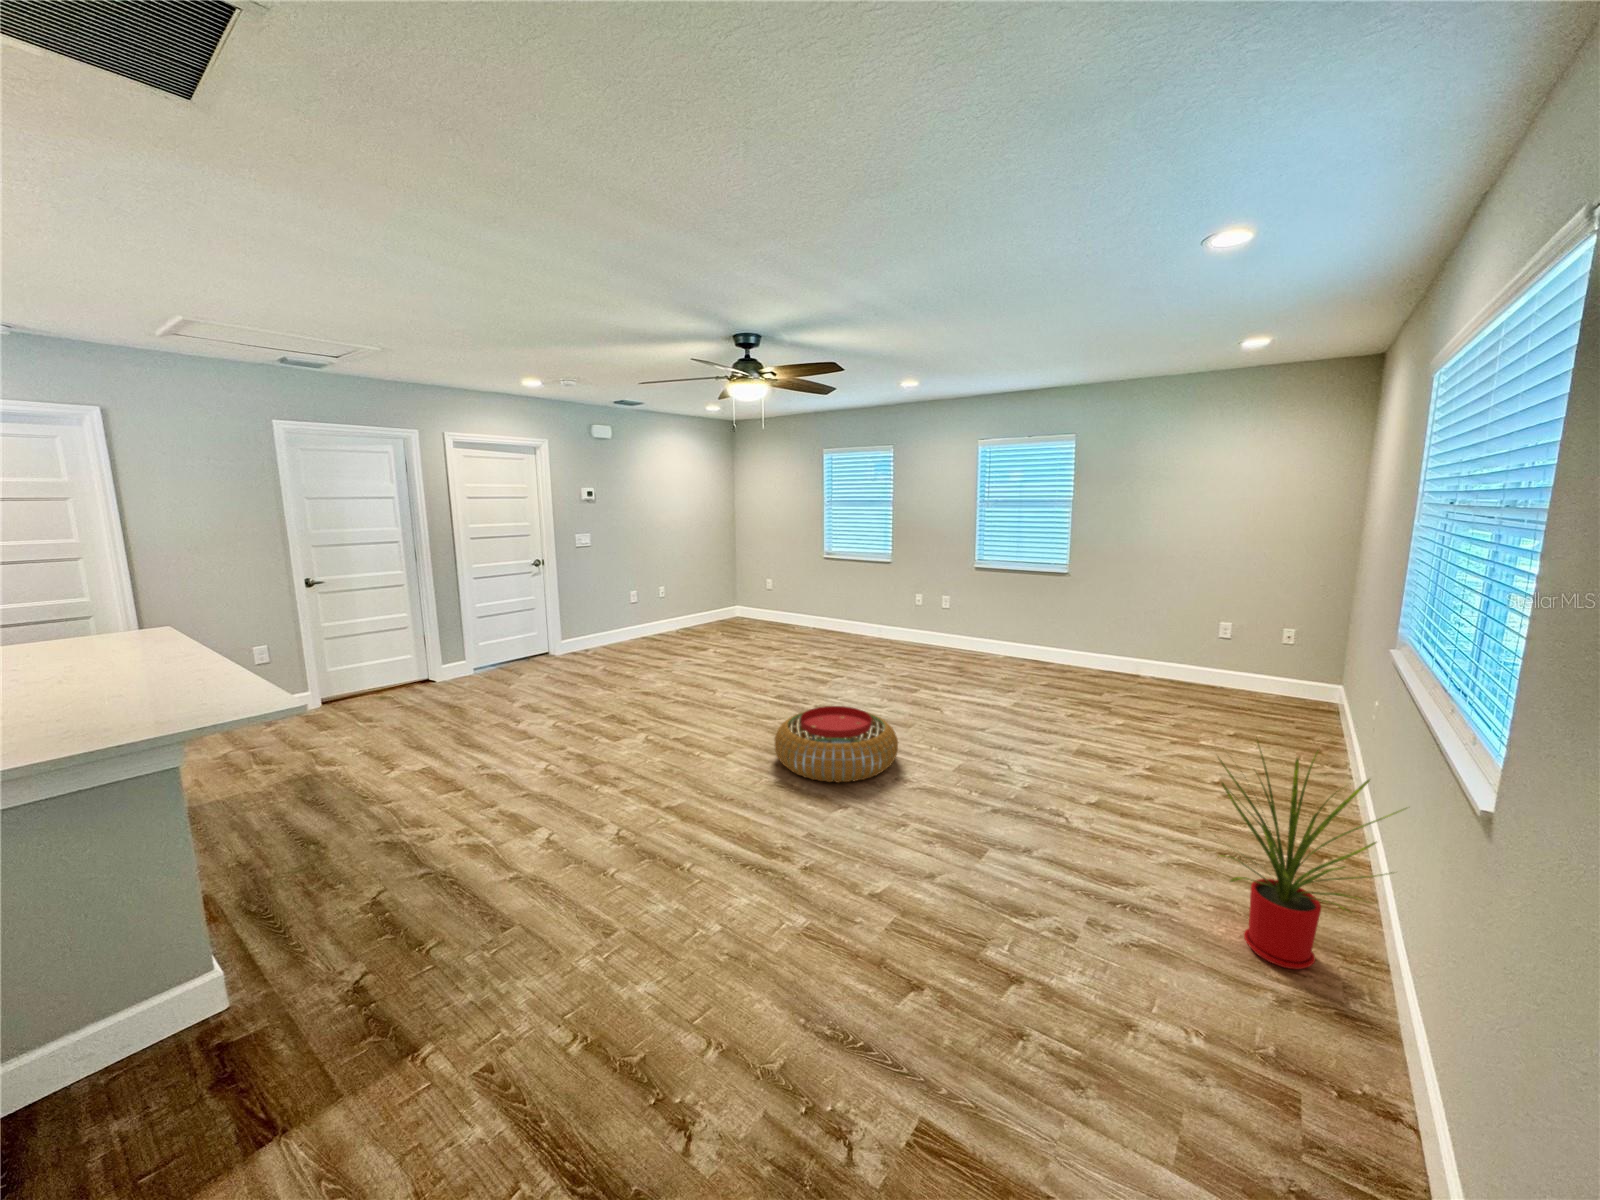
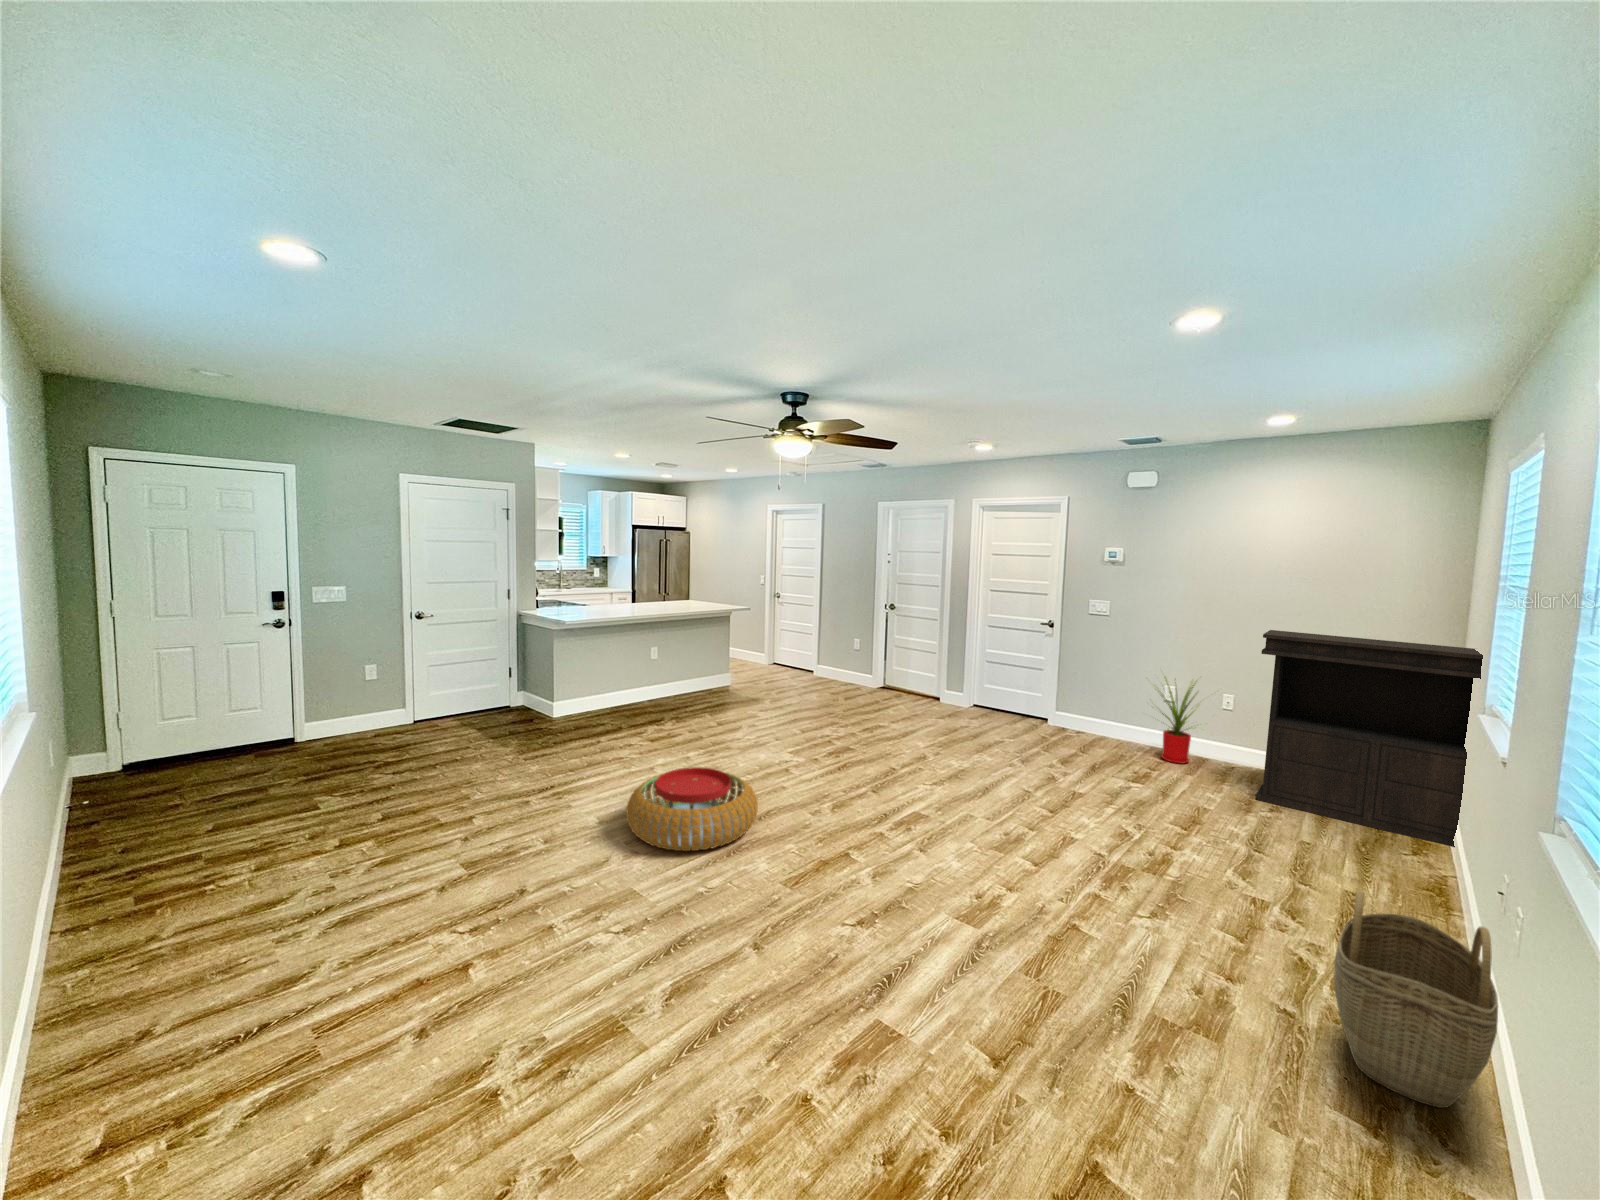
console table: none [716,532,800,633] -> present [1256,630,1483,847]
woven basket: none [932,599,980,654] -> present [1334,891,1498,1108]
house plant: present [1219,737,1406,969] -> present [1160,677,1196,764]

